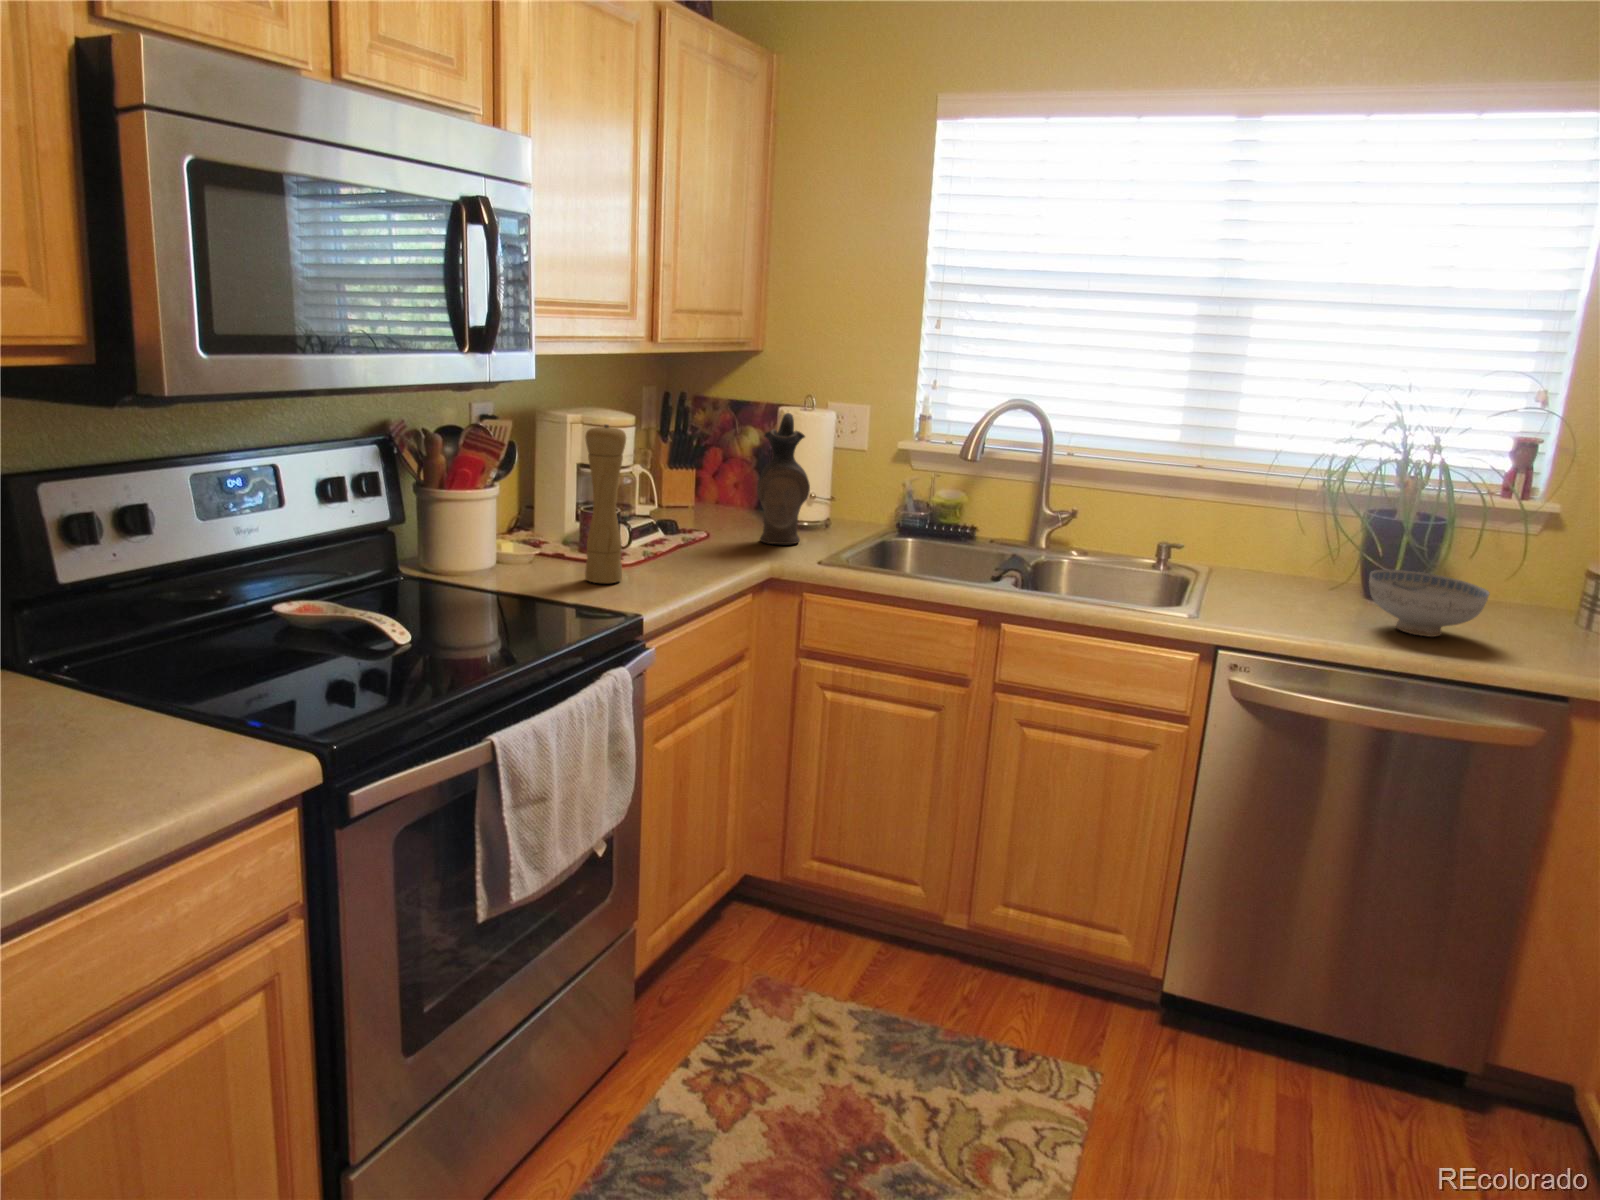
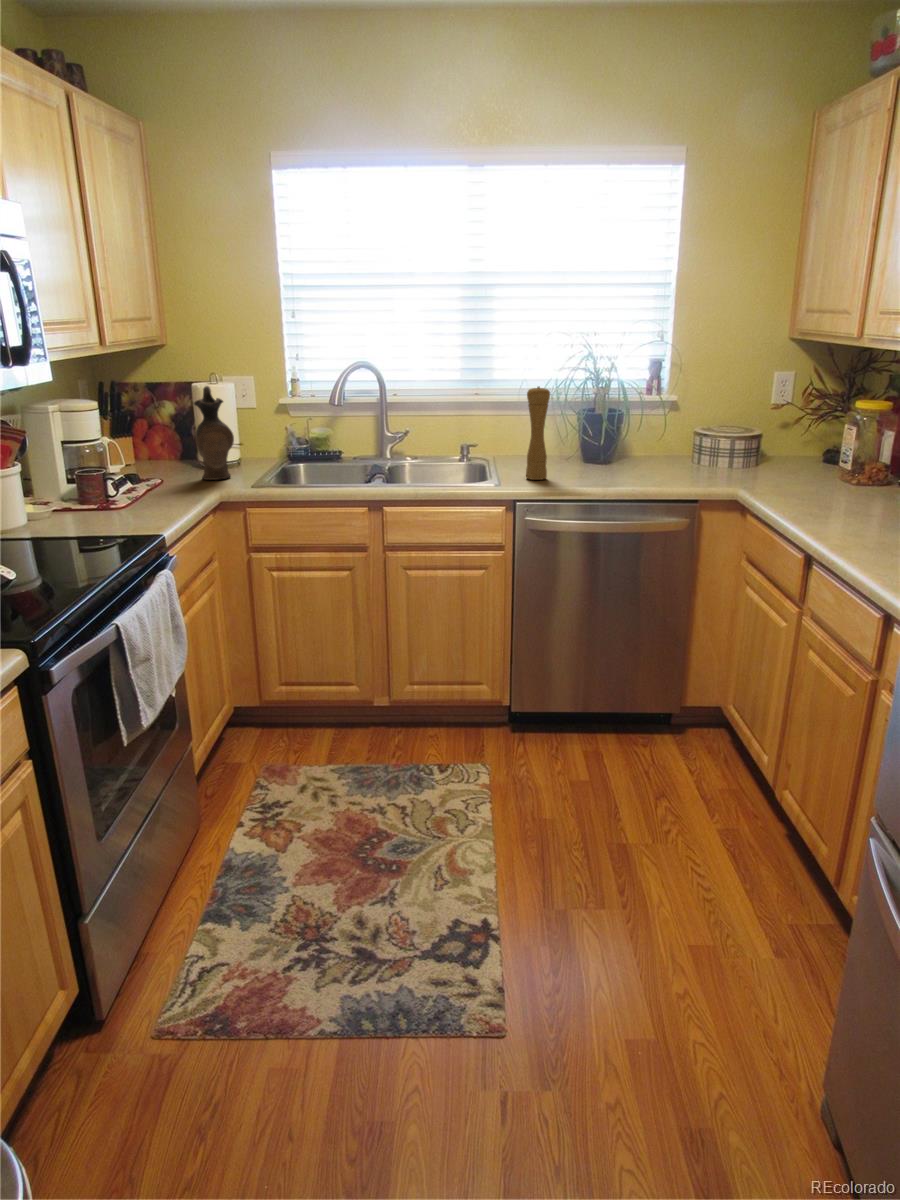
pepper mill: present [585,425,626,583] -> present [526,387,550,480]
ceramic bowl: present [1369,570,1489,637] -> none [587,443,648,478]

